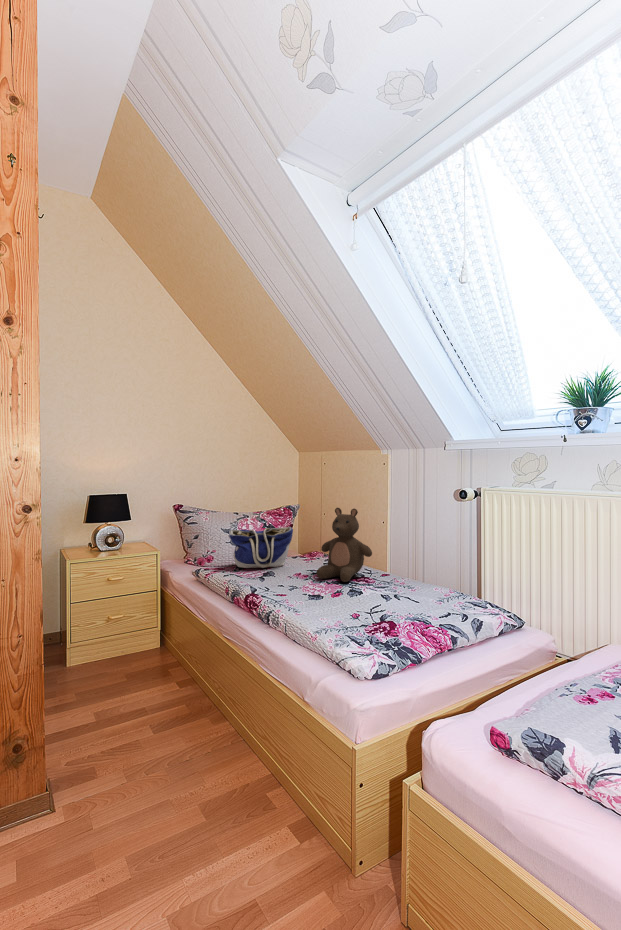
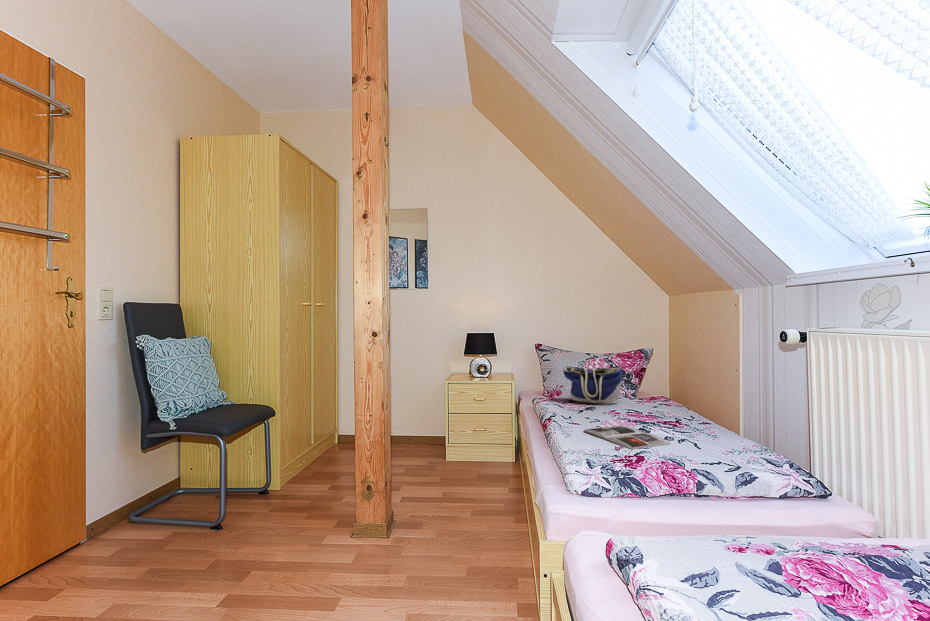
stuffed bear: present [317,508,372,582] -> none [628,350,689,423]
magazine: none [298,590,389,616] -> present [584,426,671,450]

